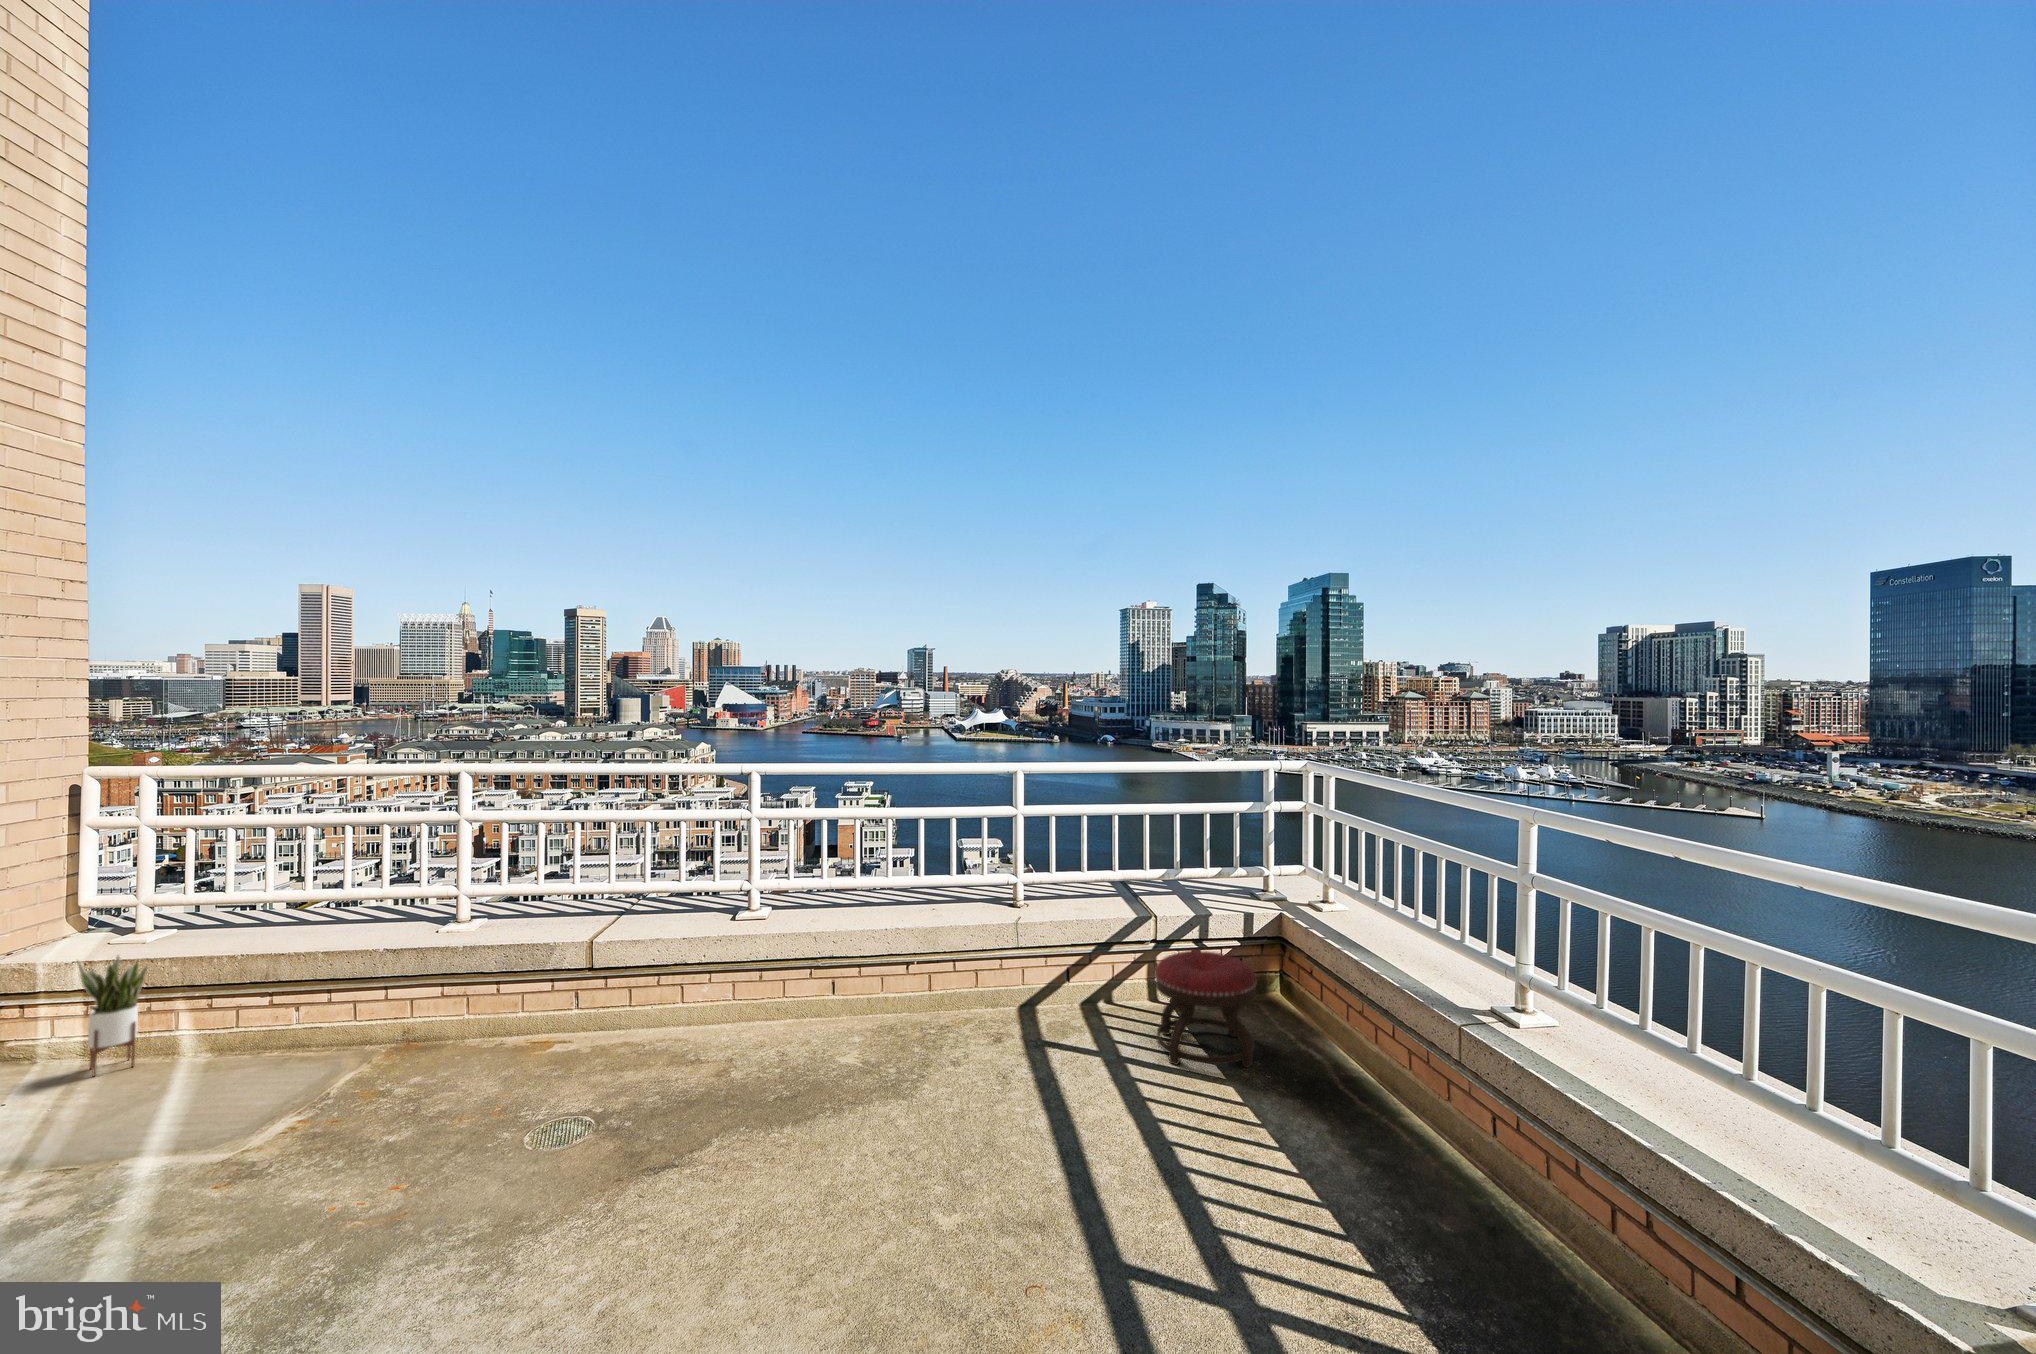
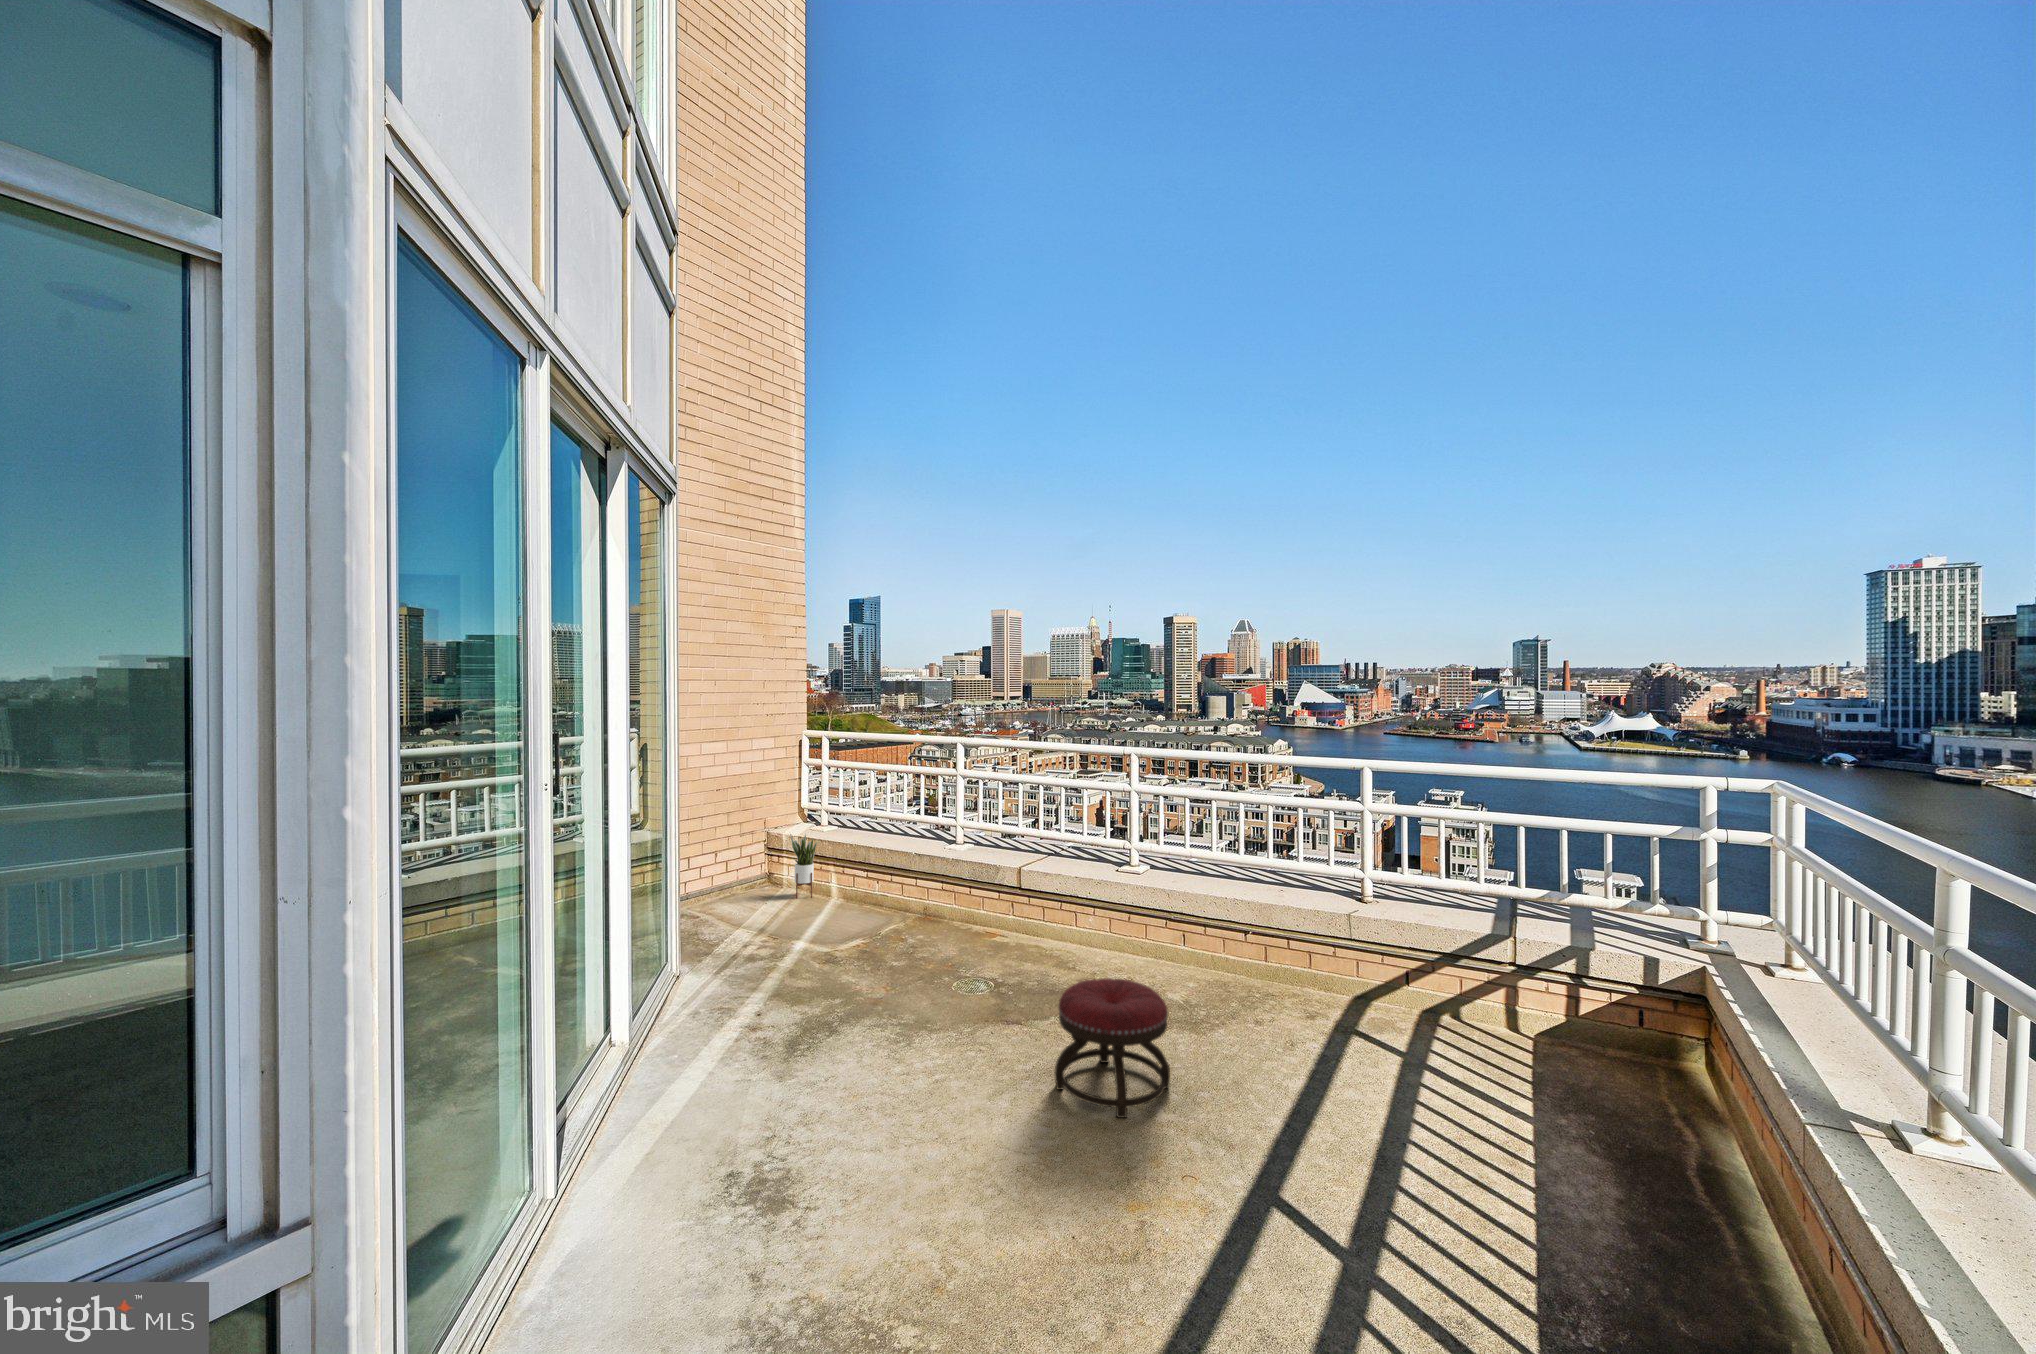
ottoman: present [1155,951,1257,1067] -> present [1055,978,1170,1118]

